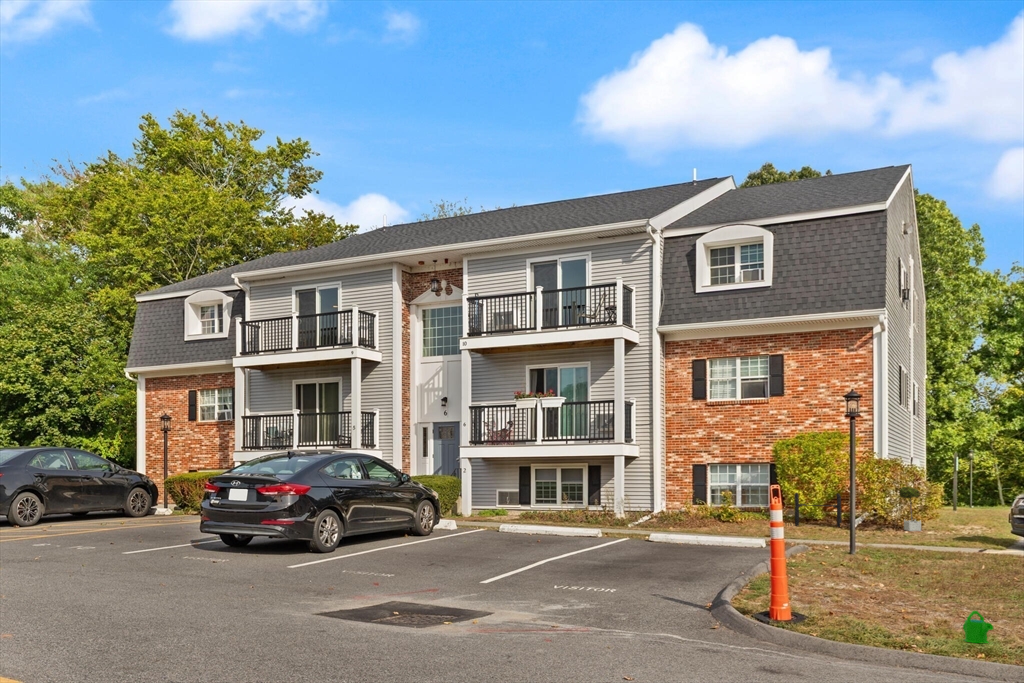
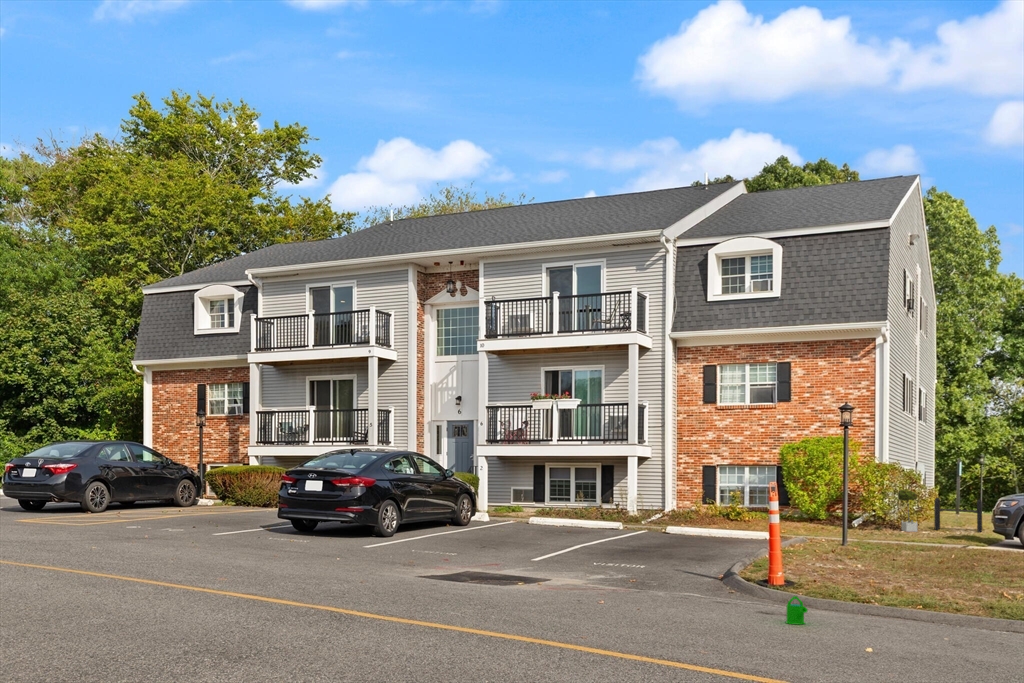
bench: present [794,493,842,527] -> present [934,498,982,532]
watering can: present [963,611,993,643] -> present [786,596,807,625]

